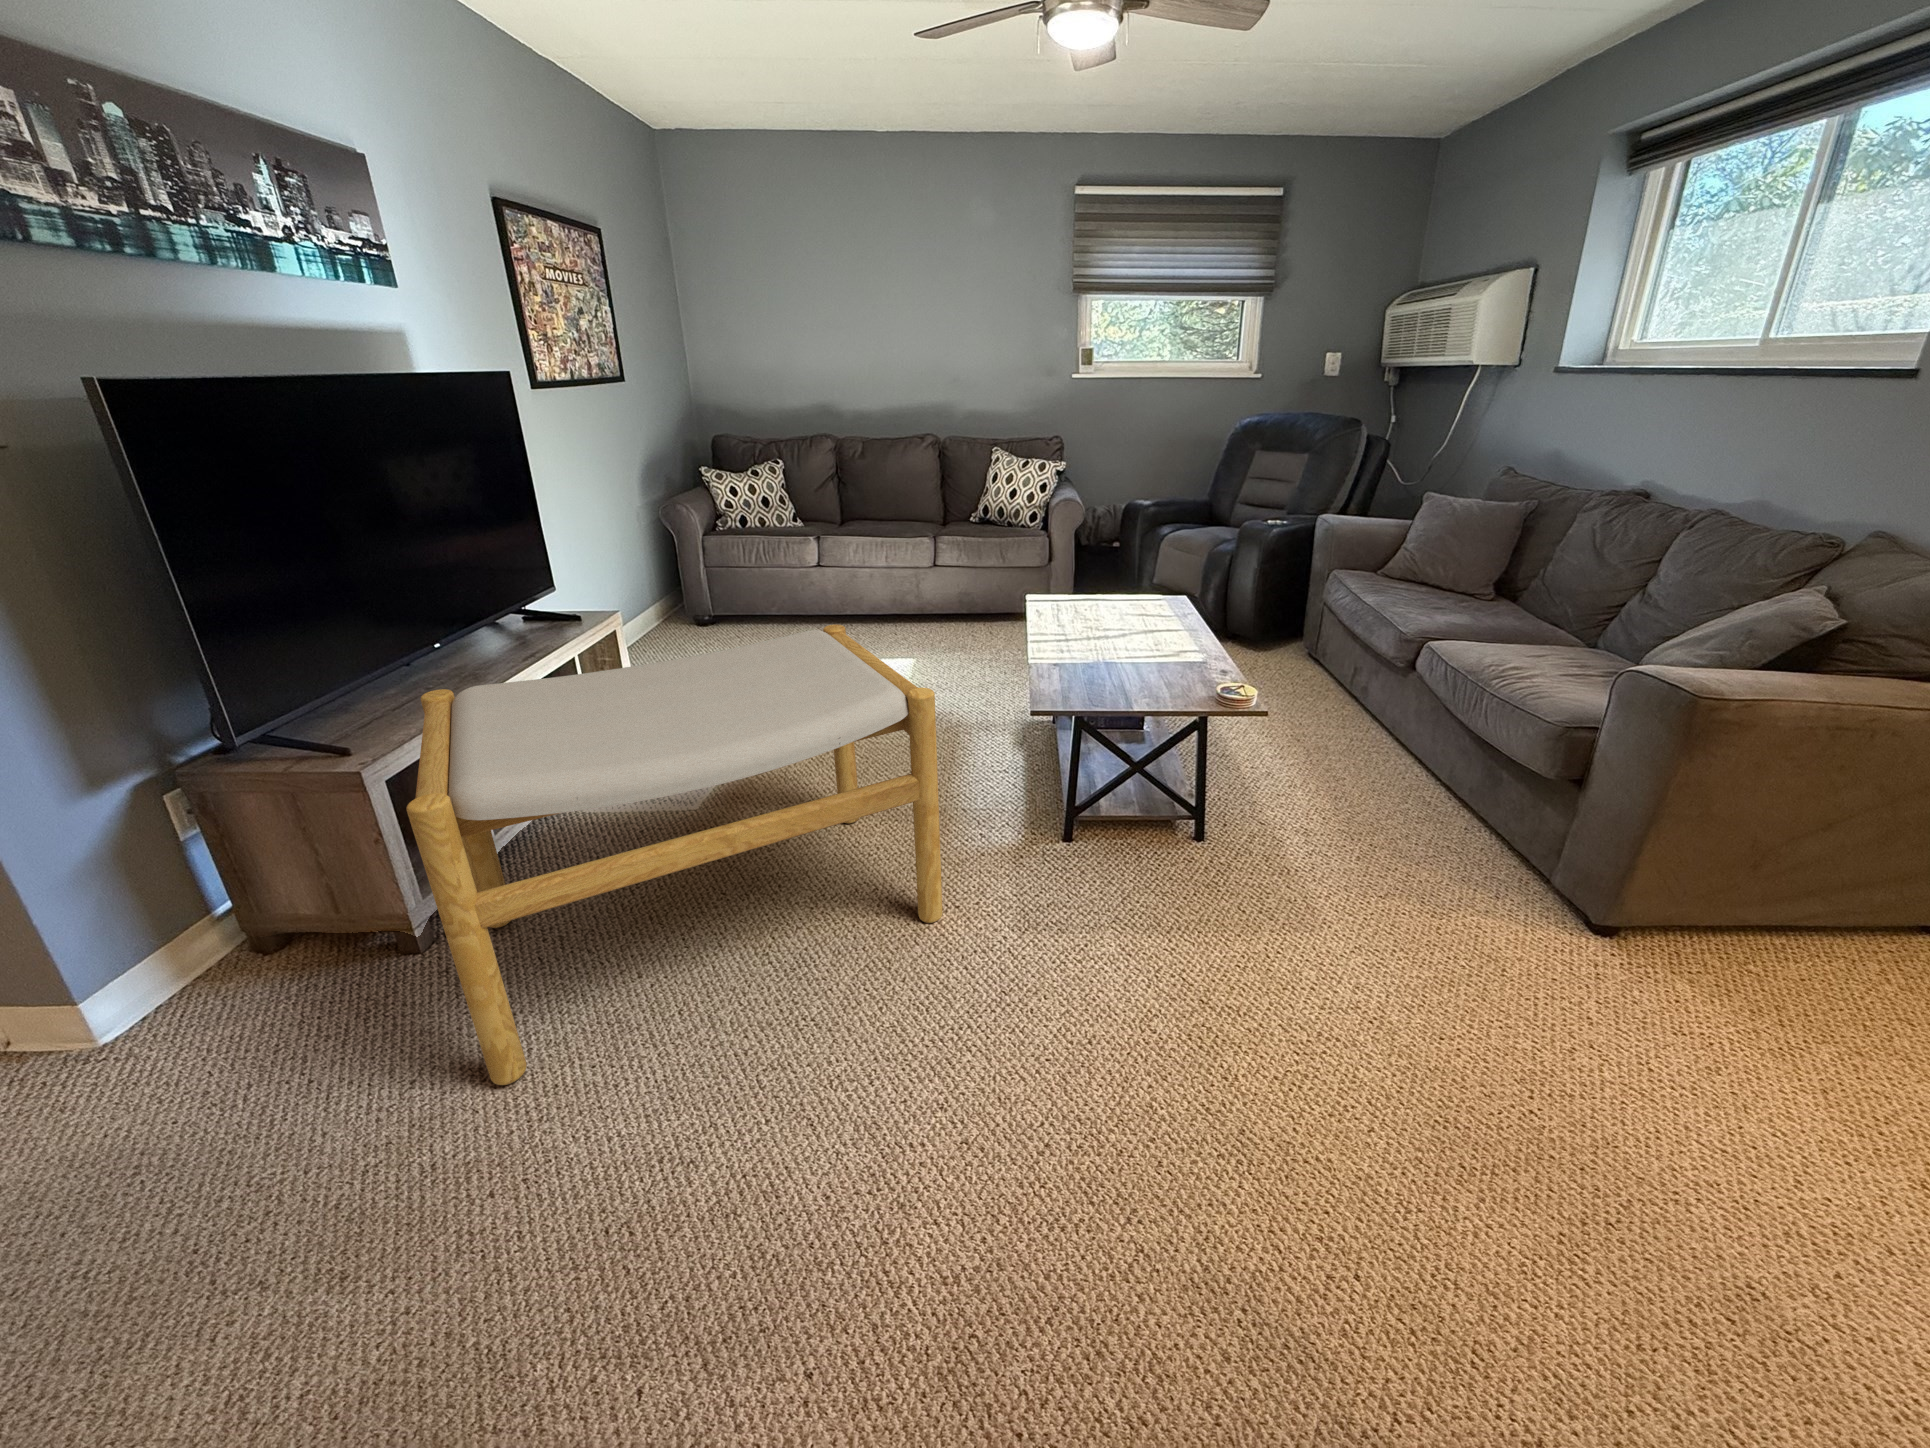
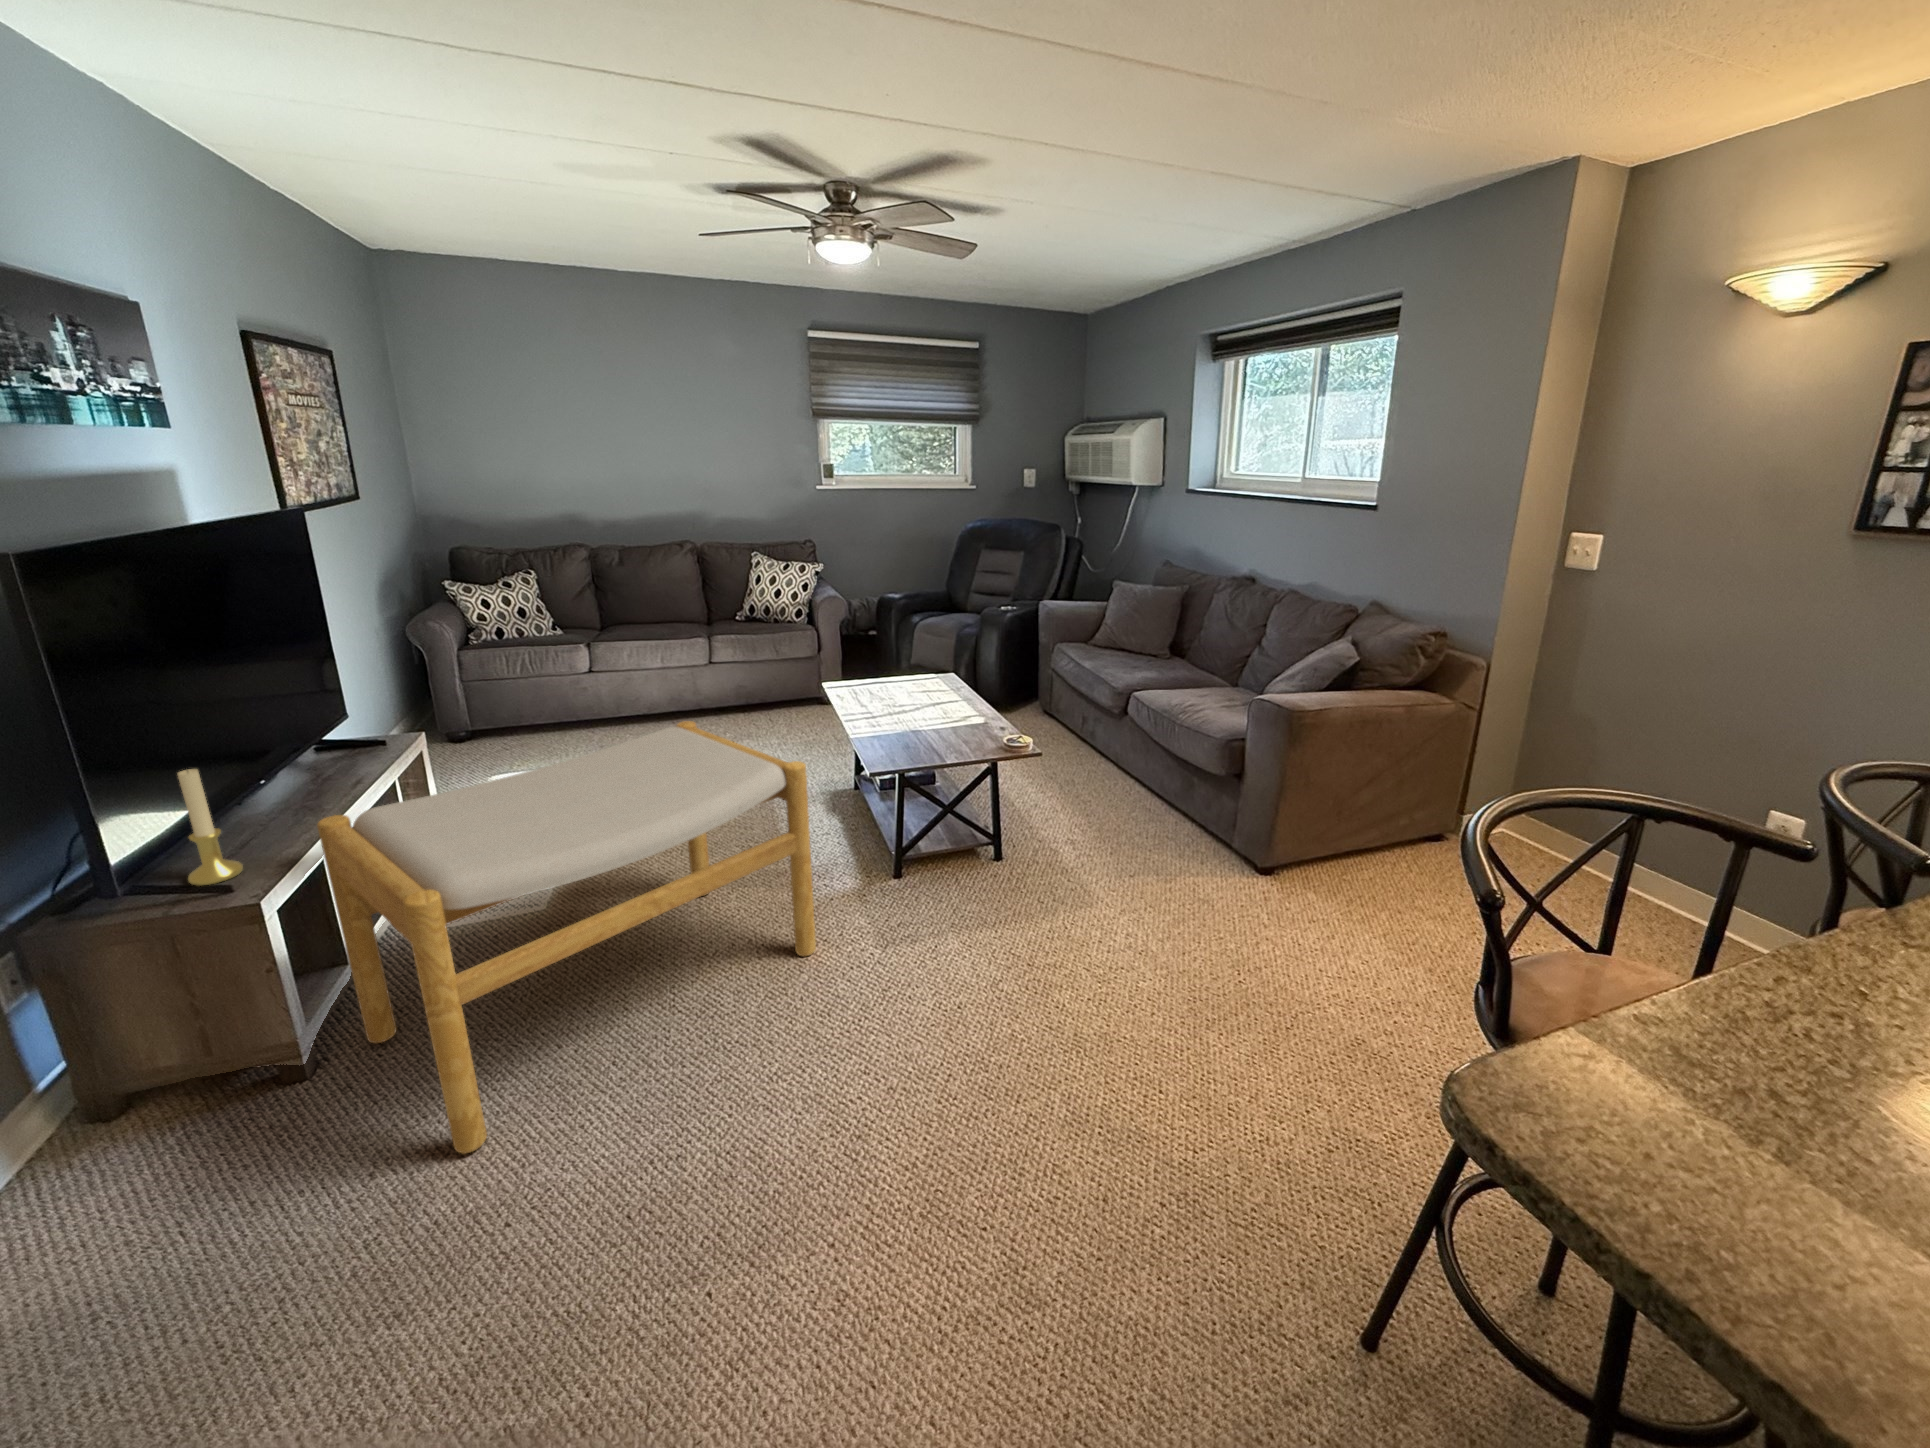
candle holder: none [299,622,370,745] -> present [178,769,243,886]

